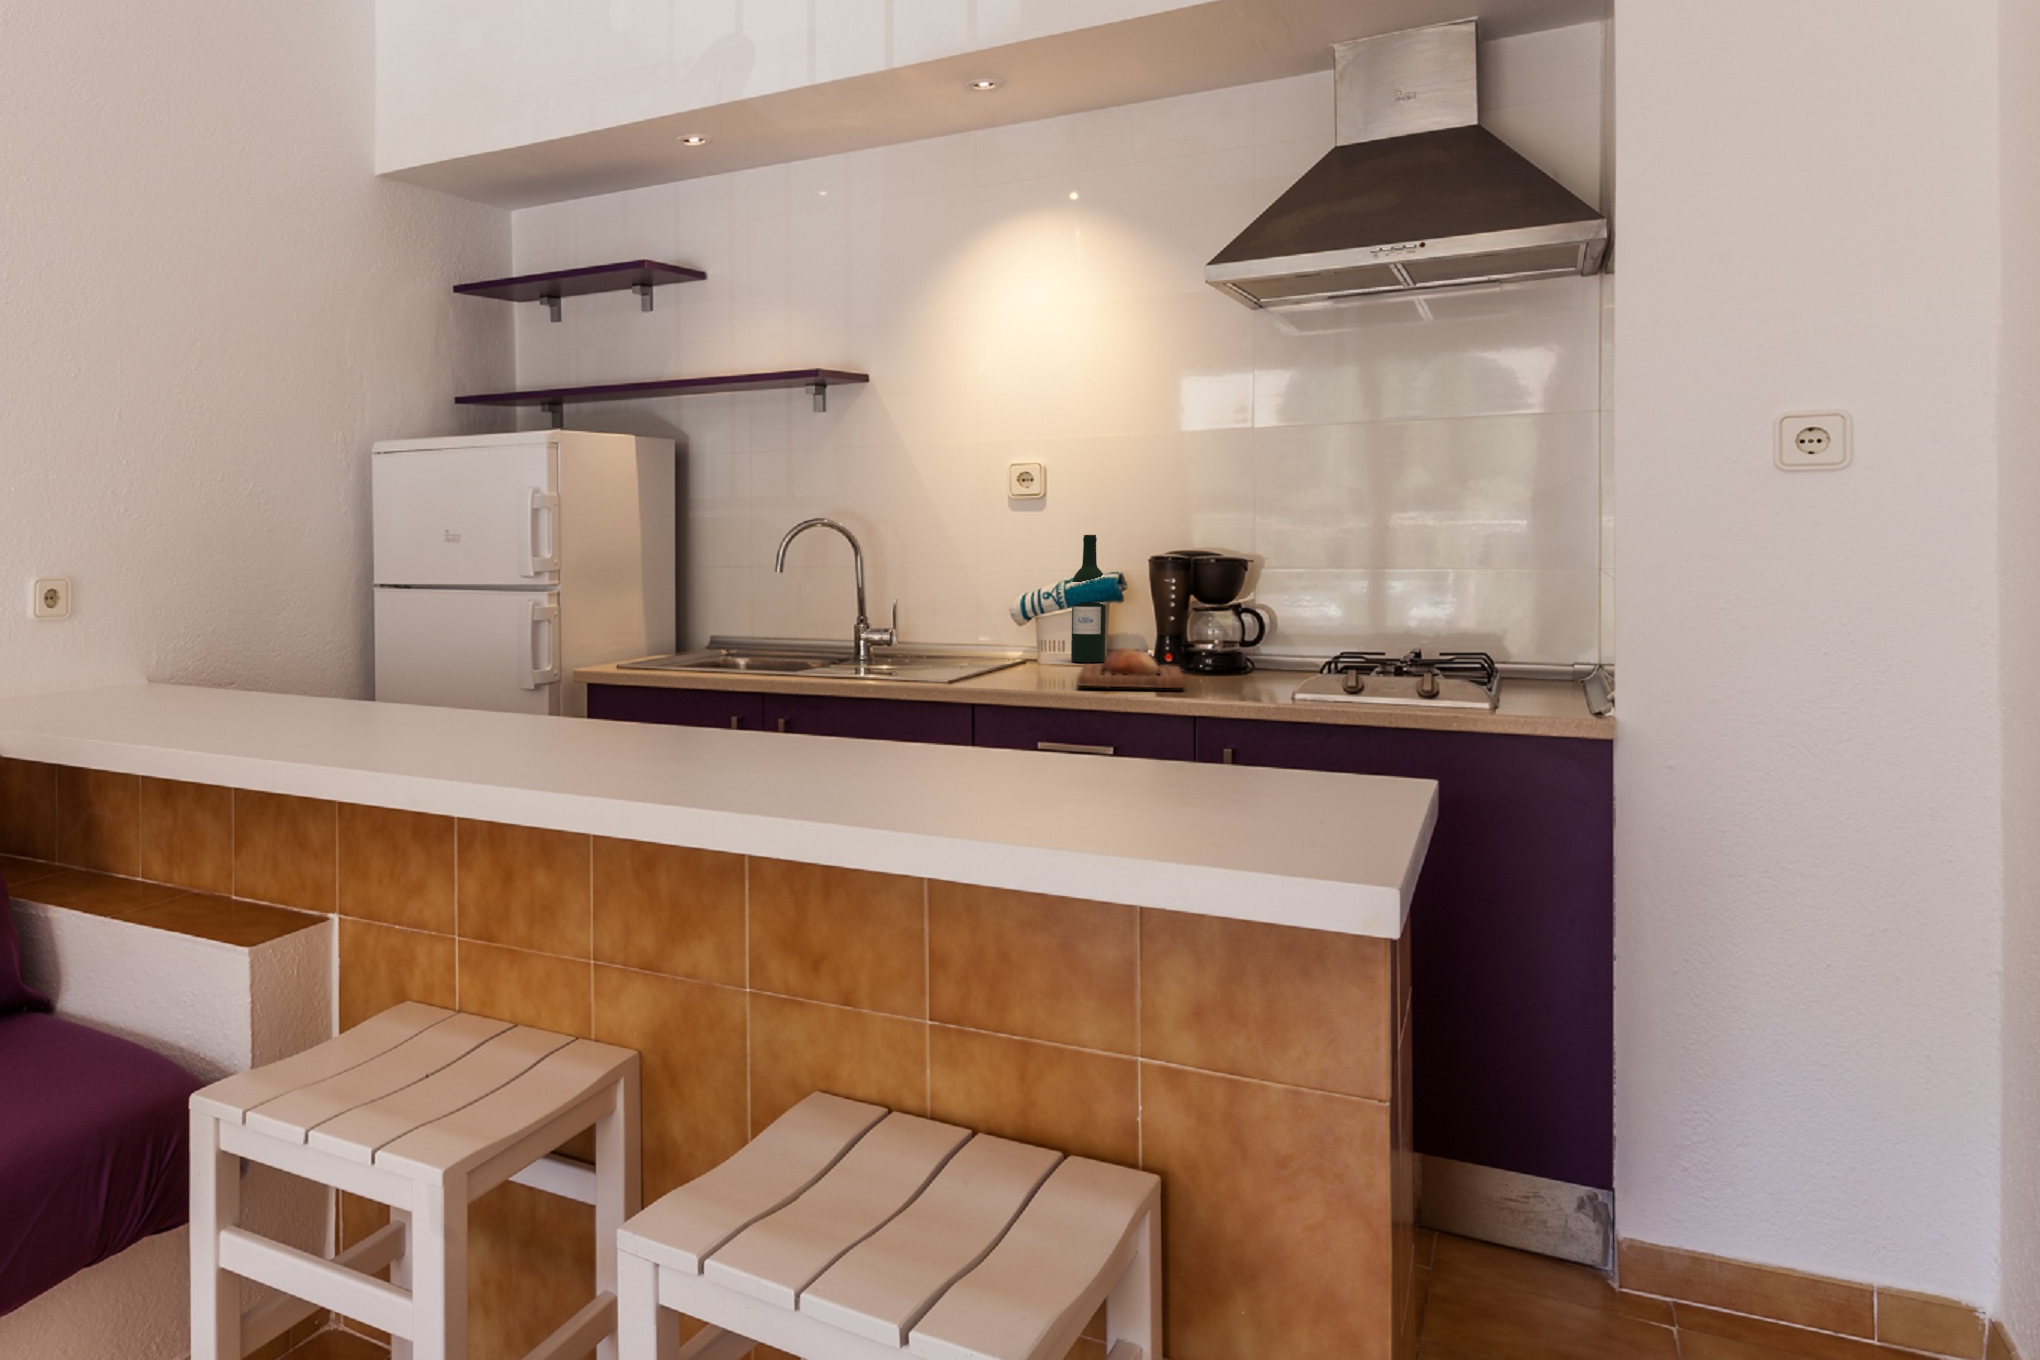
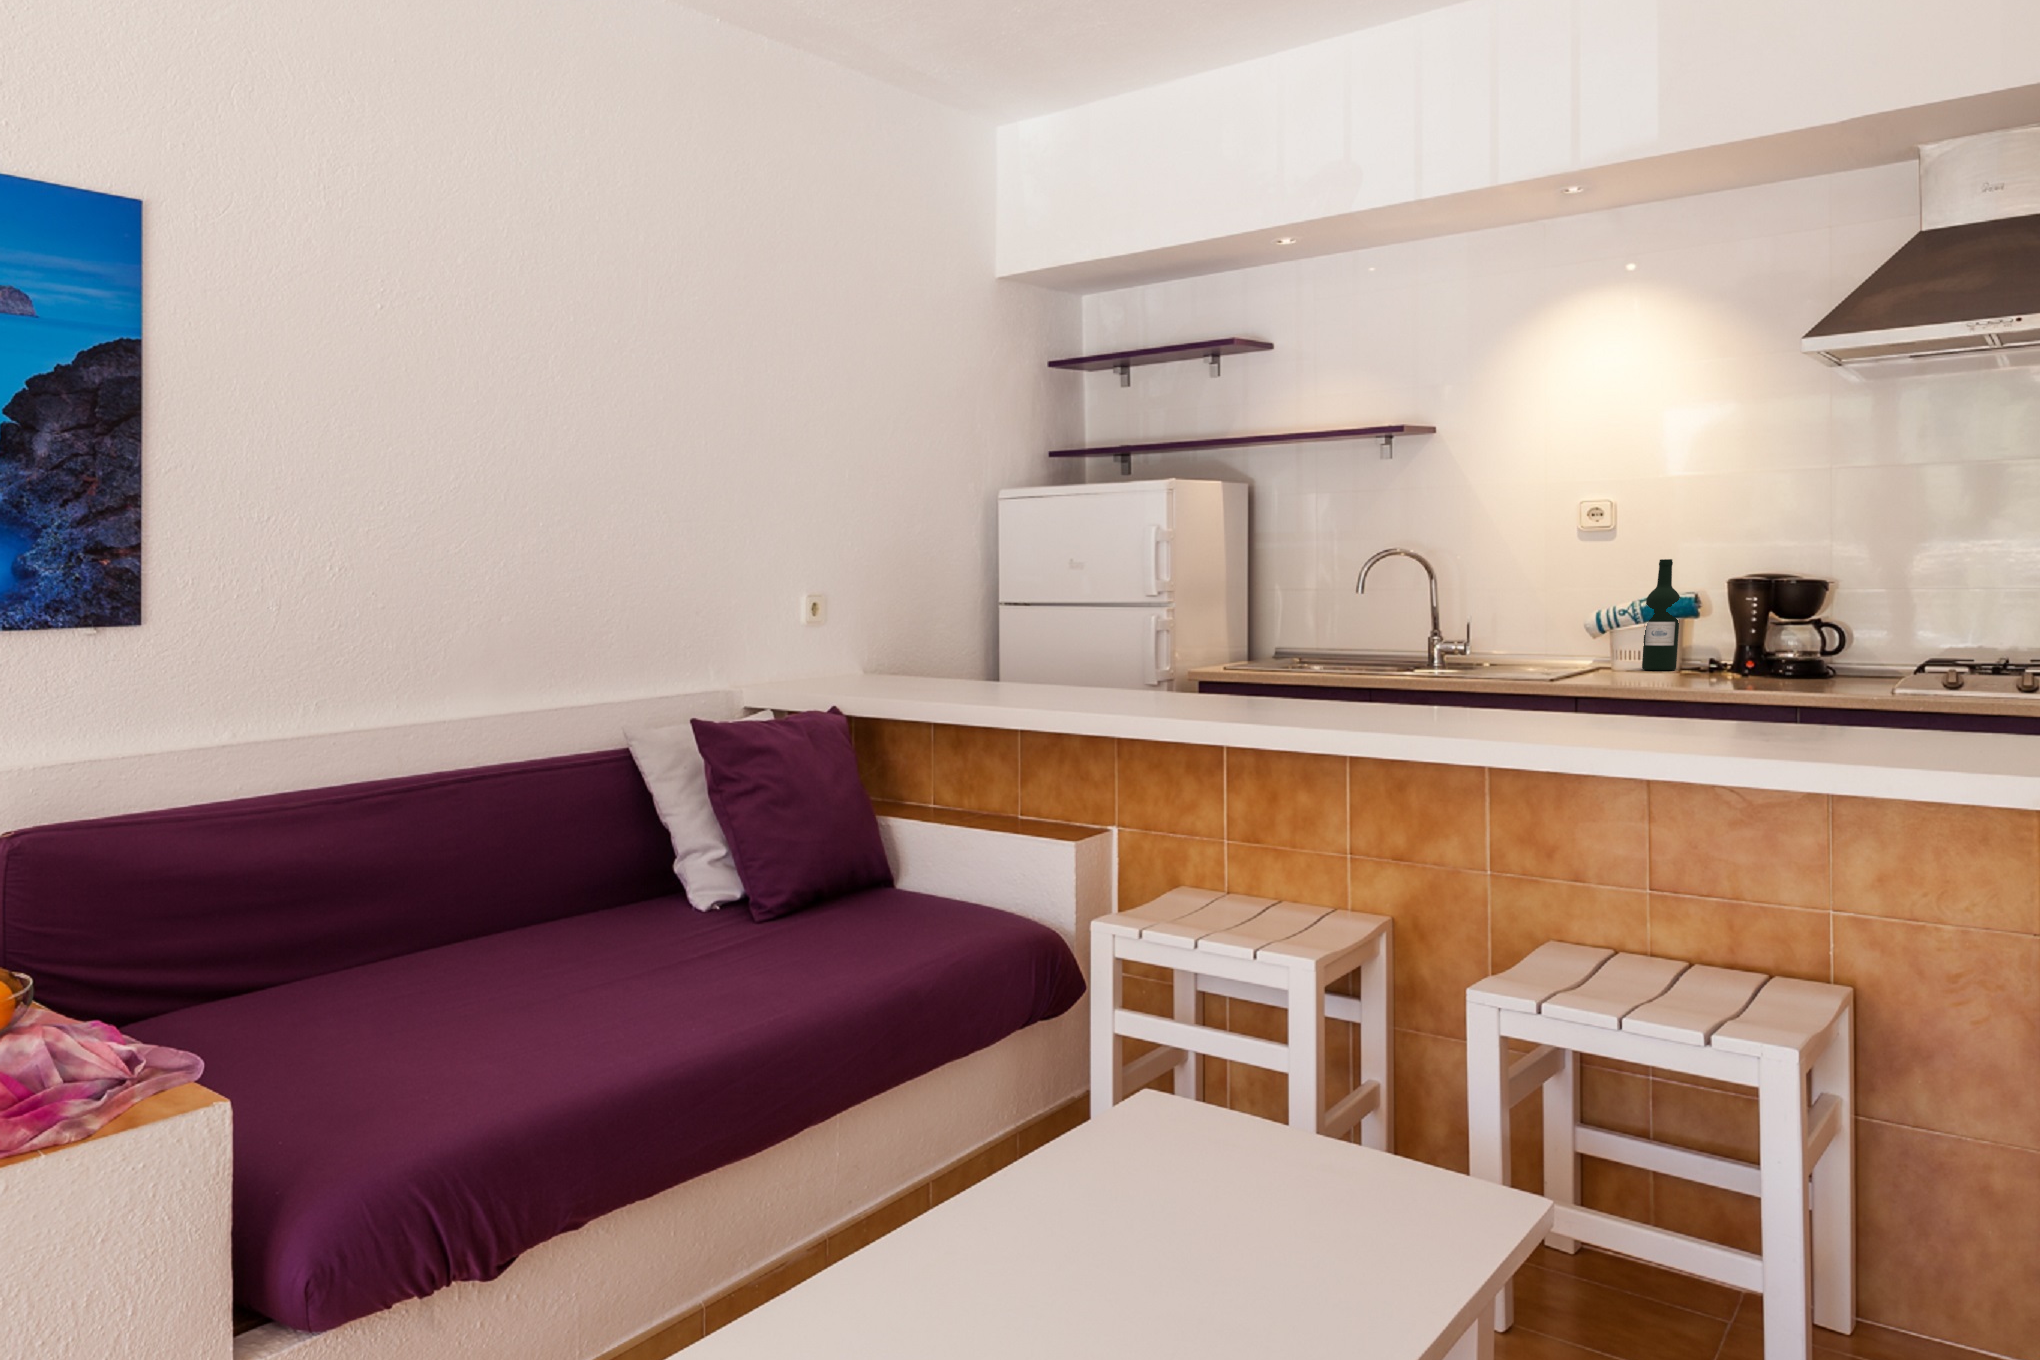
bread loaf: present [1077,648,1184,688] -> none [1661,655,1774,686]

